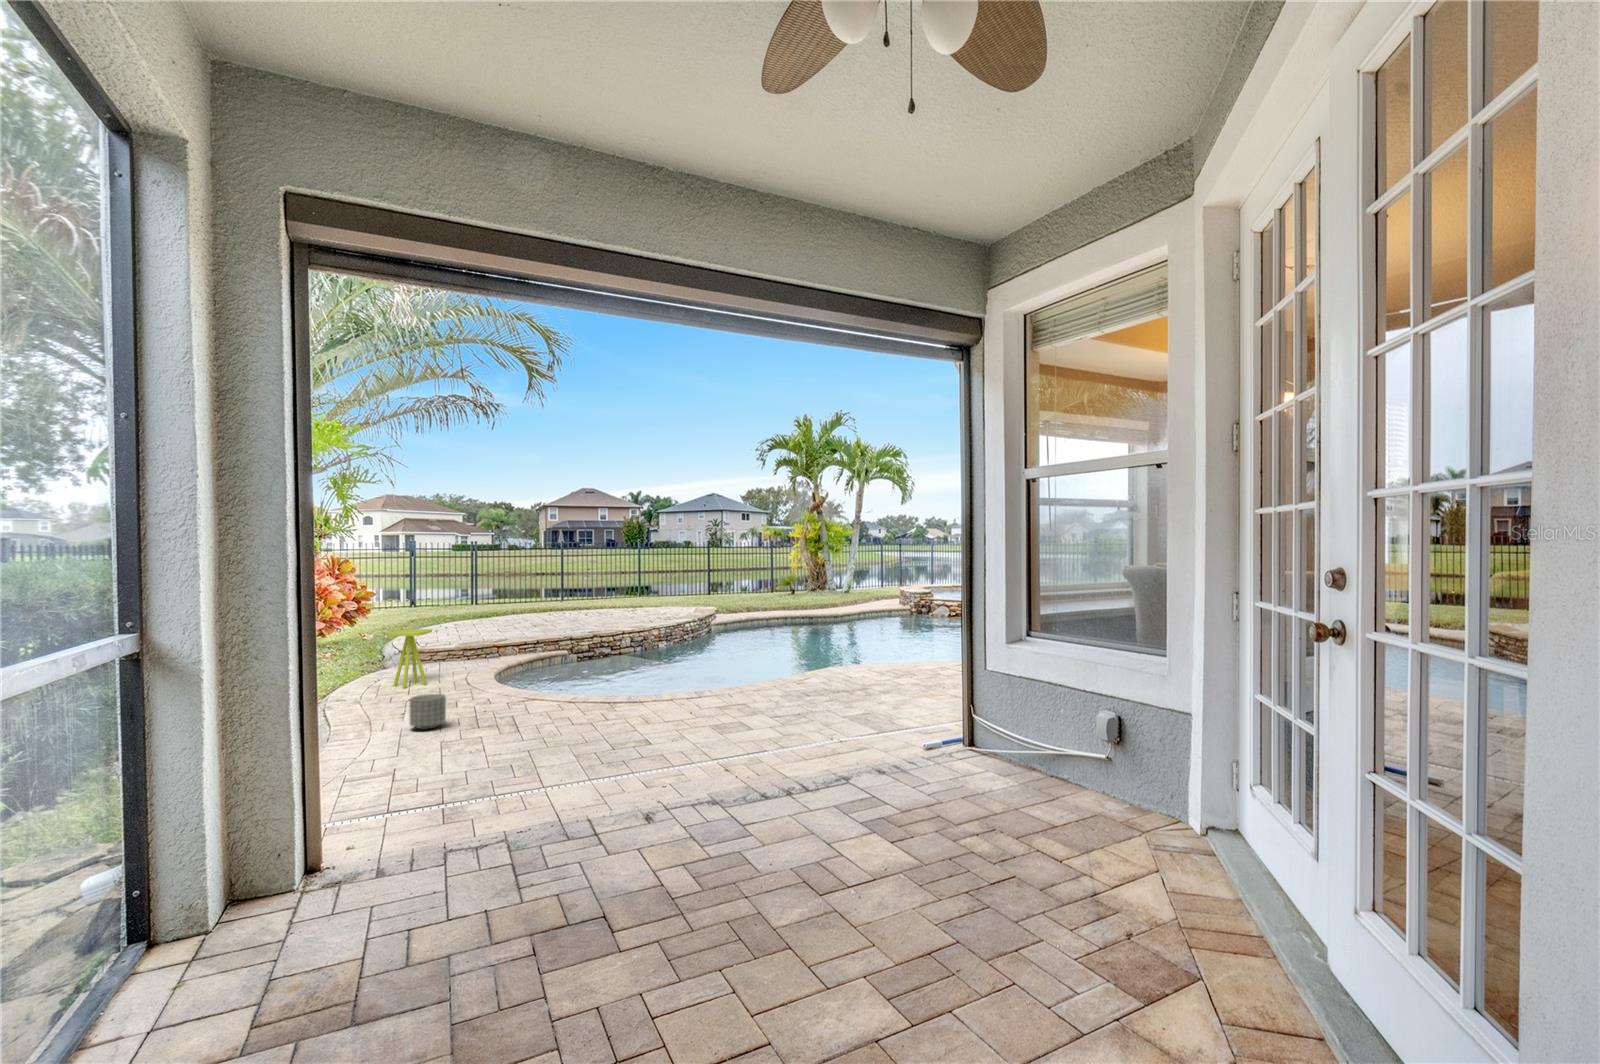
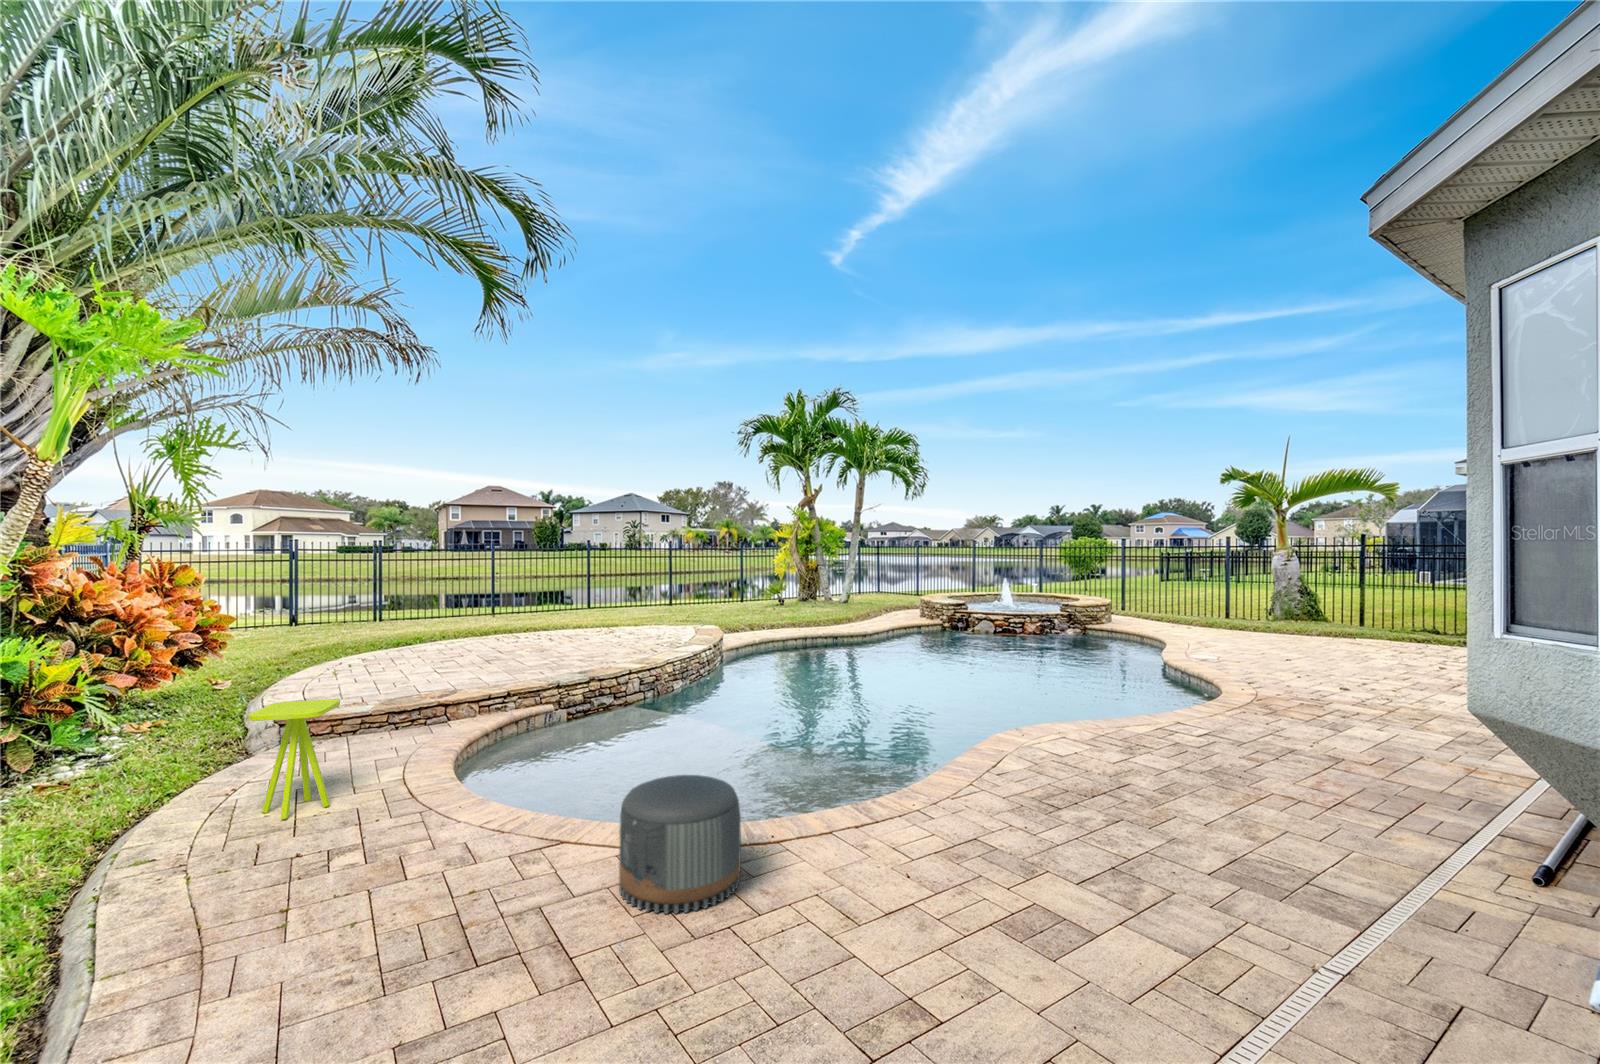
pouf: none [552,661,613,717] -> present [619,775,741,914]
planter: present [410,694,446,729] -> none [297,893,390,999]

